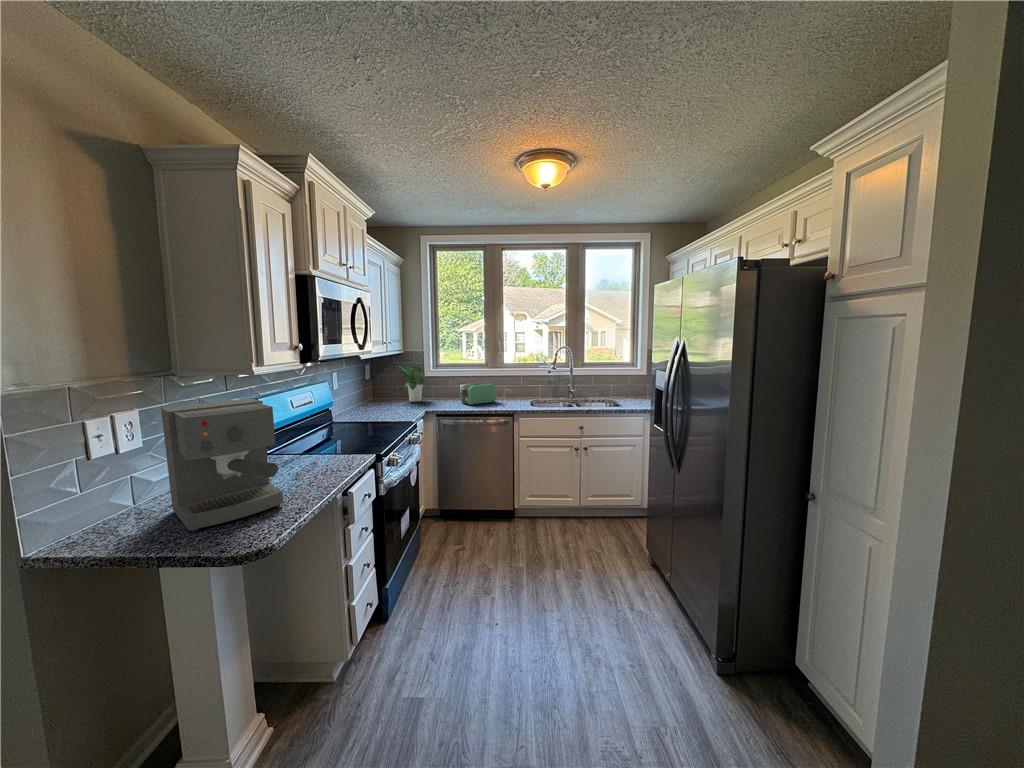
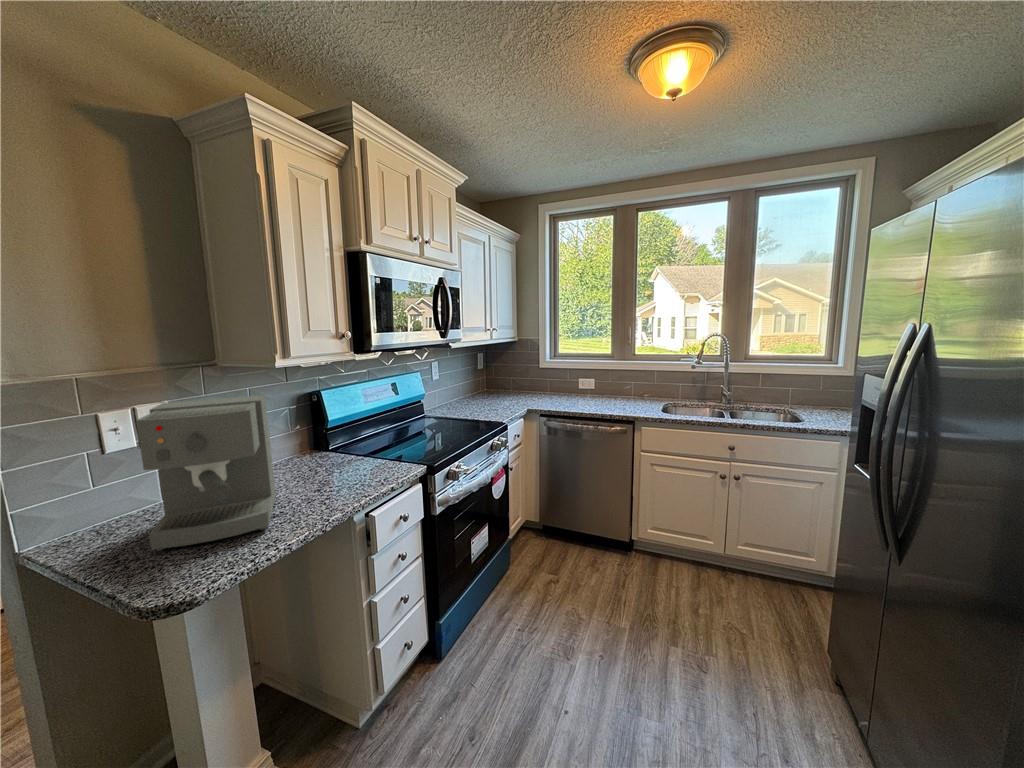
potted plant: present [399,362,429,402] -> none [507,352,541,396]
toaster: present [461,383,496,405] -> none [574,378,618,405]

